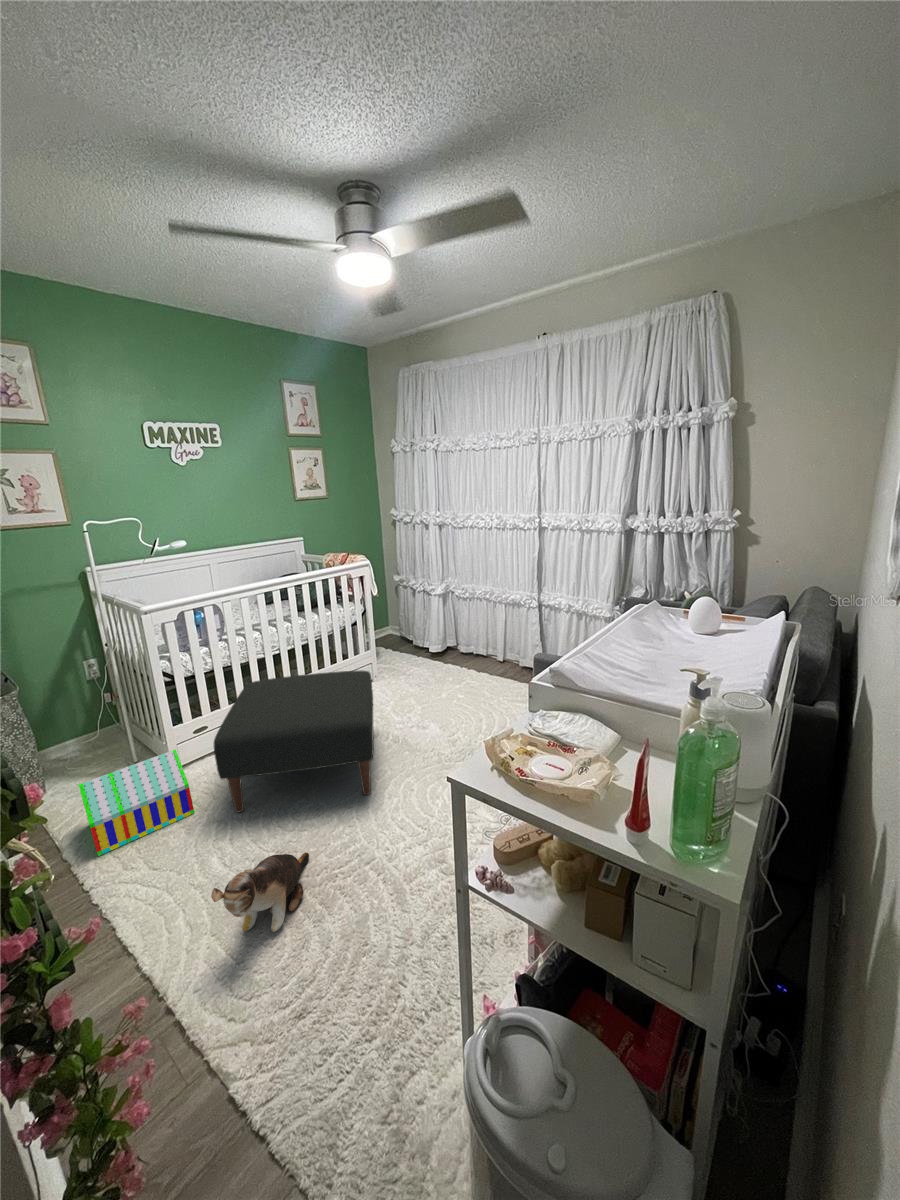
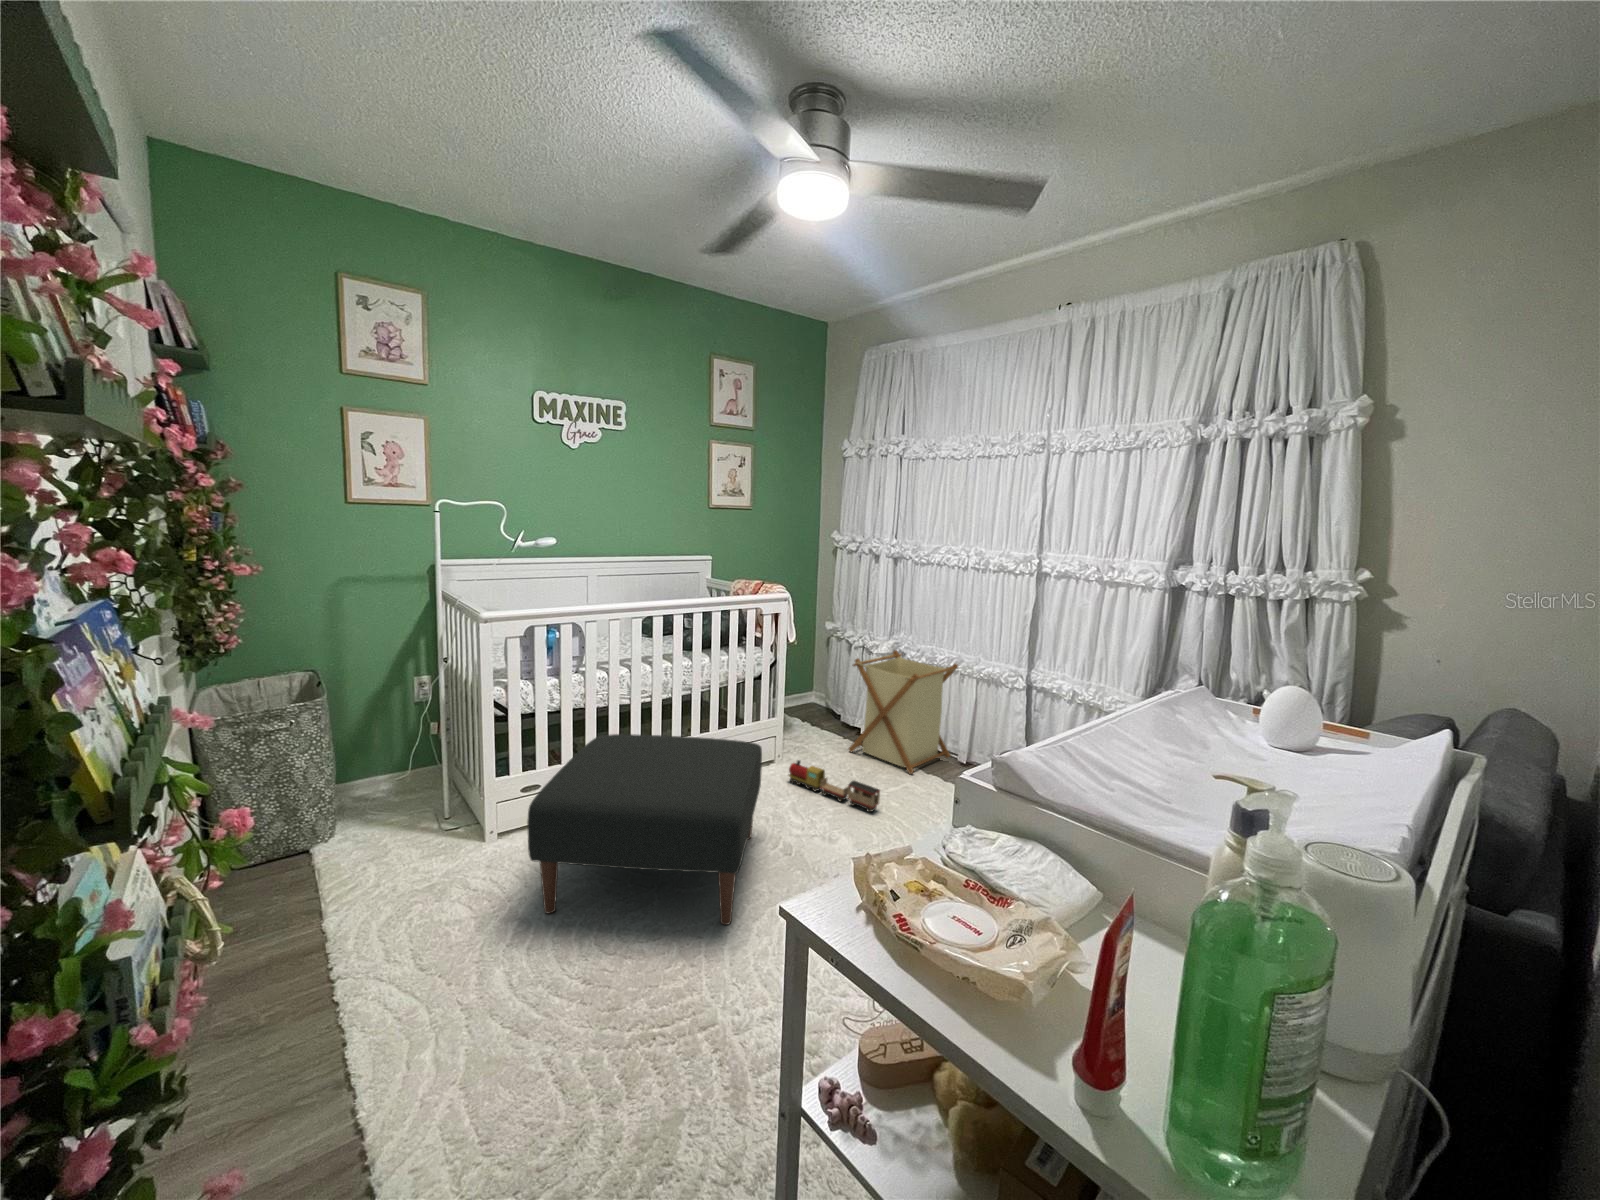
laundry basket: none [421,590,493,674] -> present [849,650,958,774]
toy train: none [386,676,453,704] -> present [788,760,880,812]
toy house: present [79,750,194,856] -> none [357,809,493,936]
plush toy: present [211,852,309,932] -> none [461,985,622,1104]

